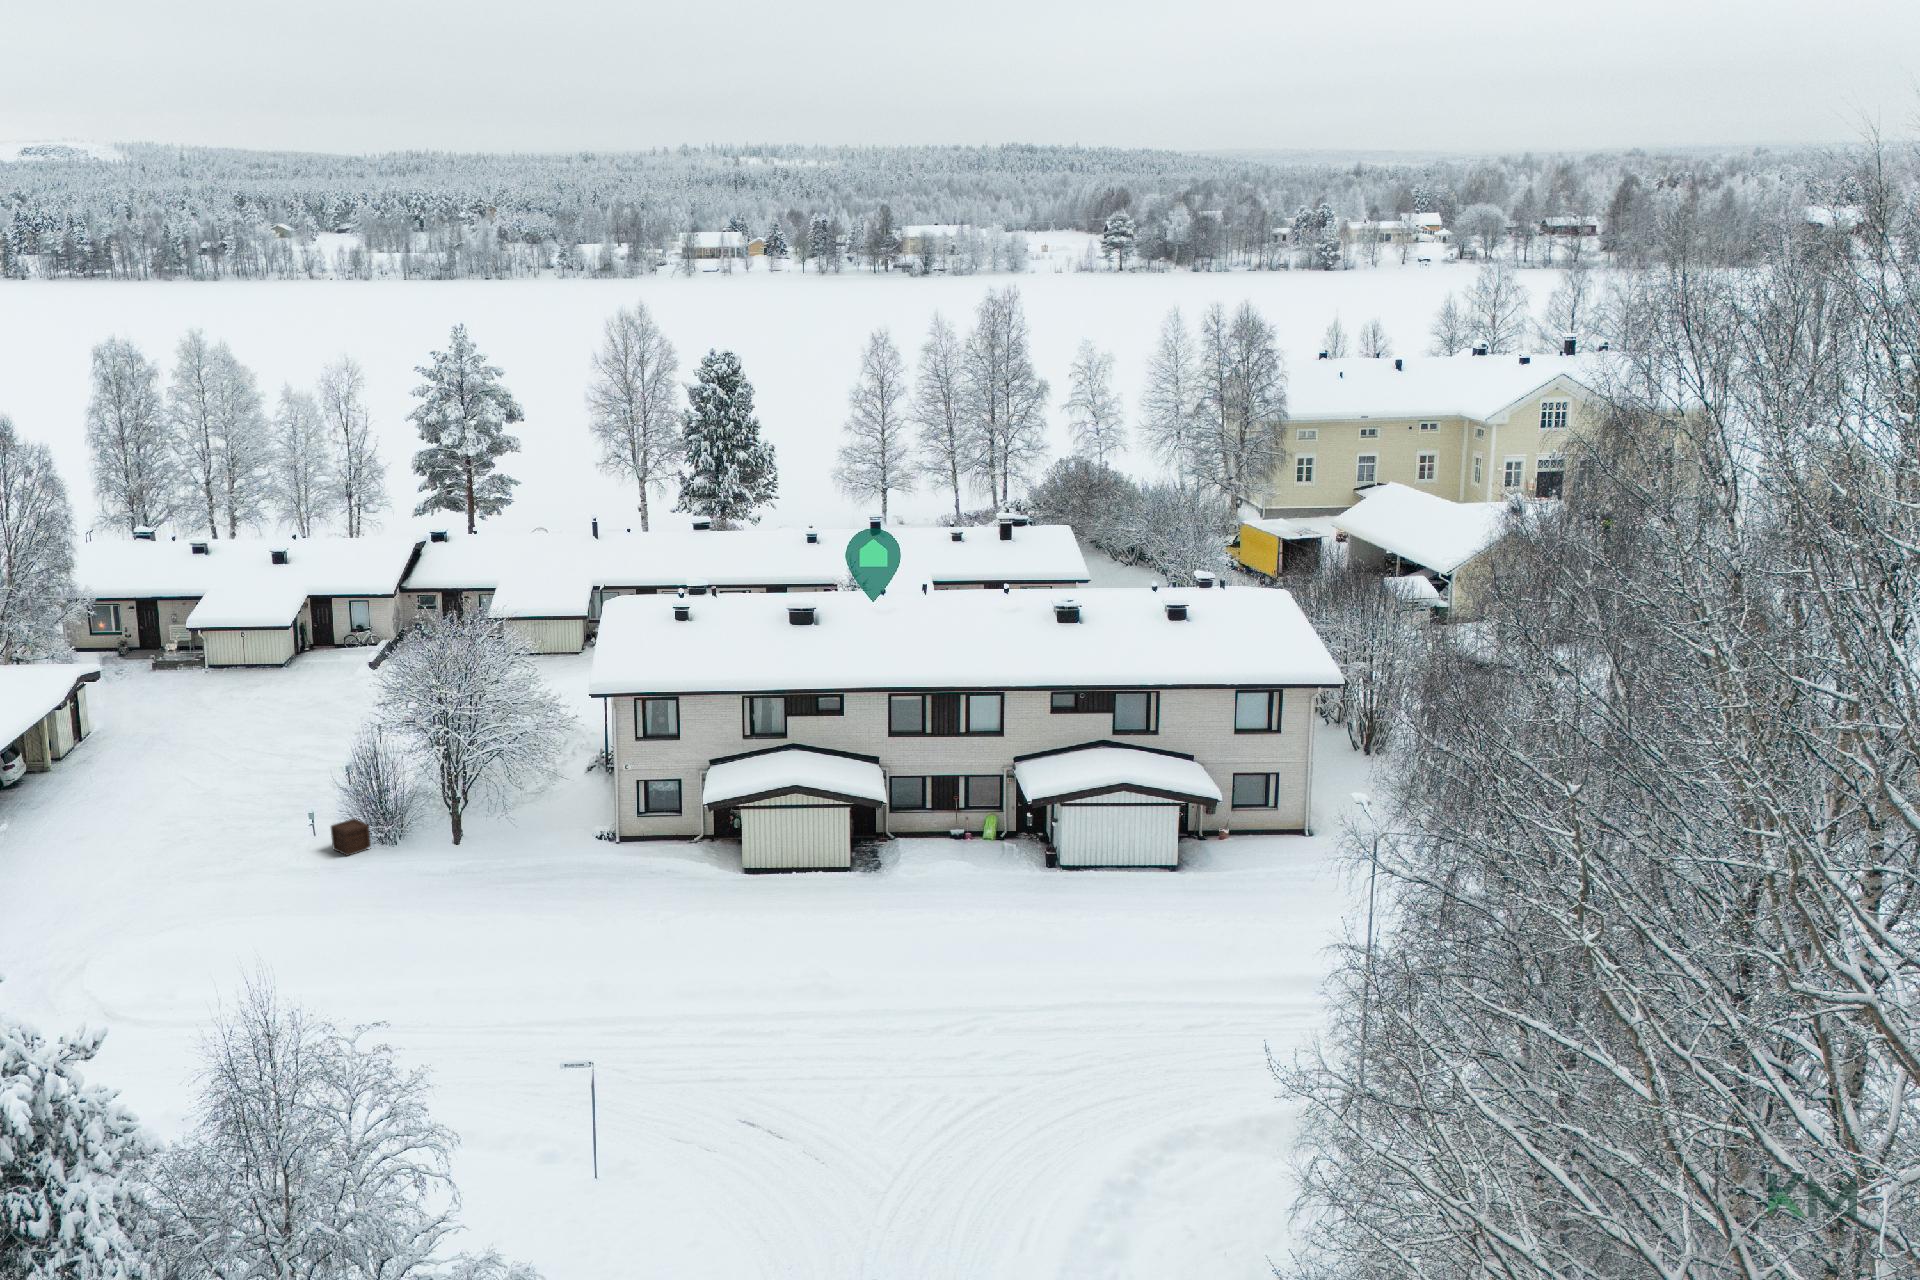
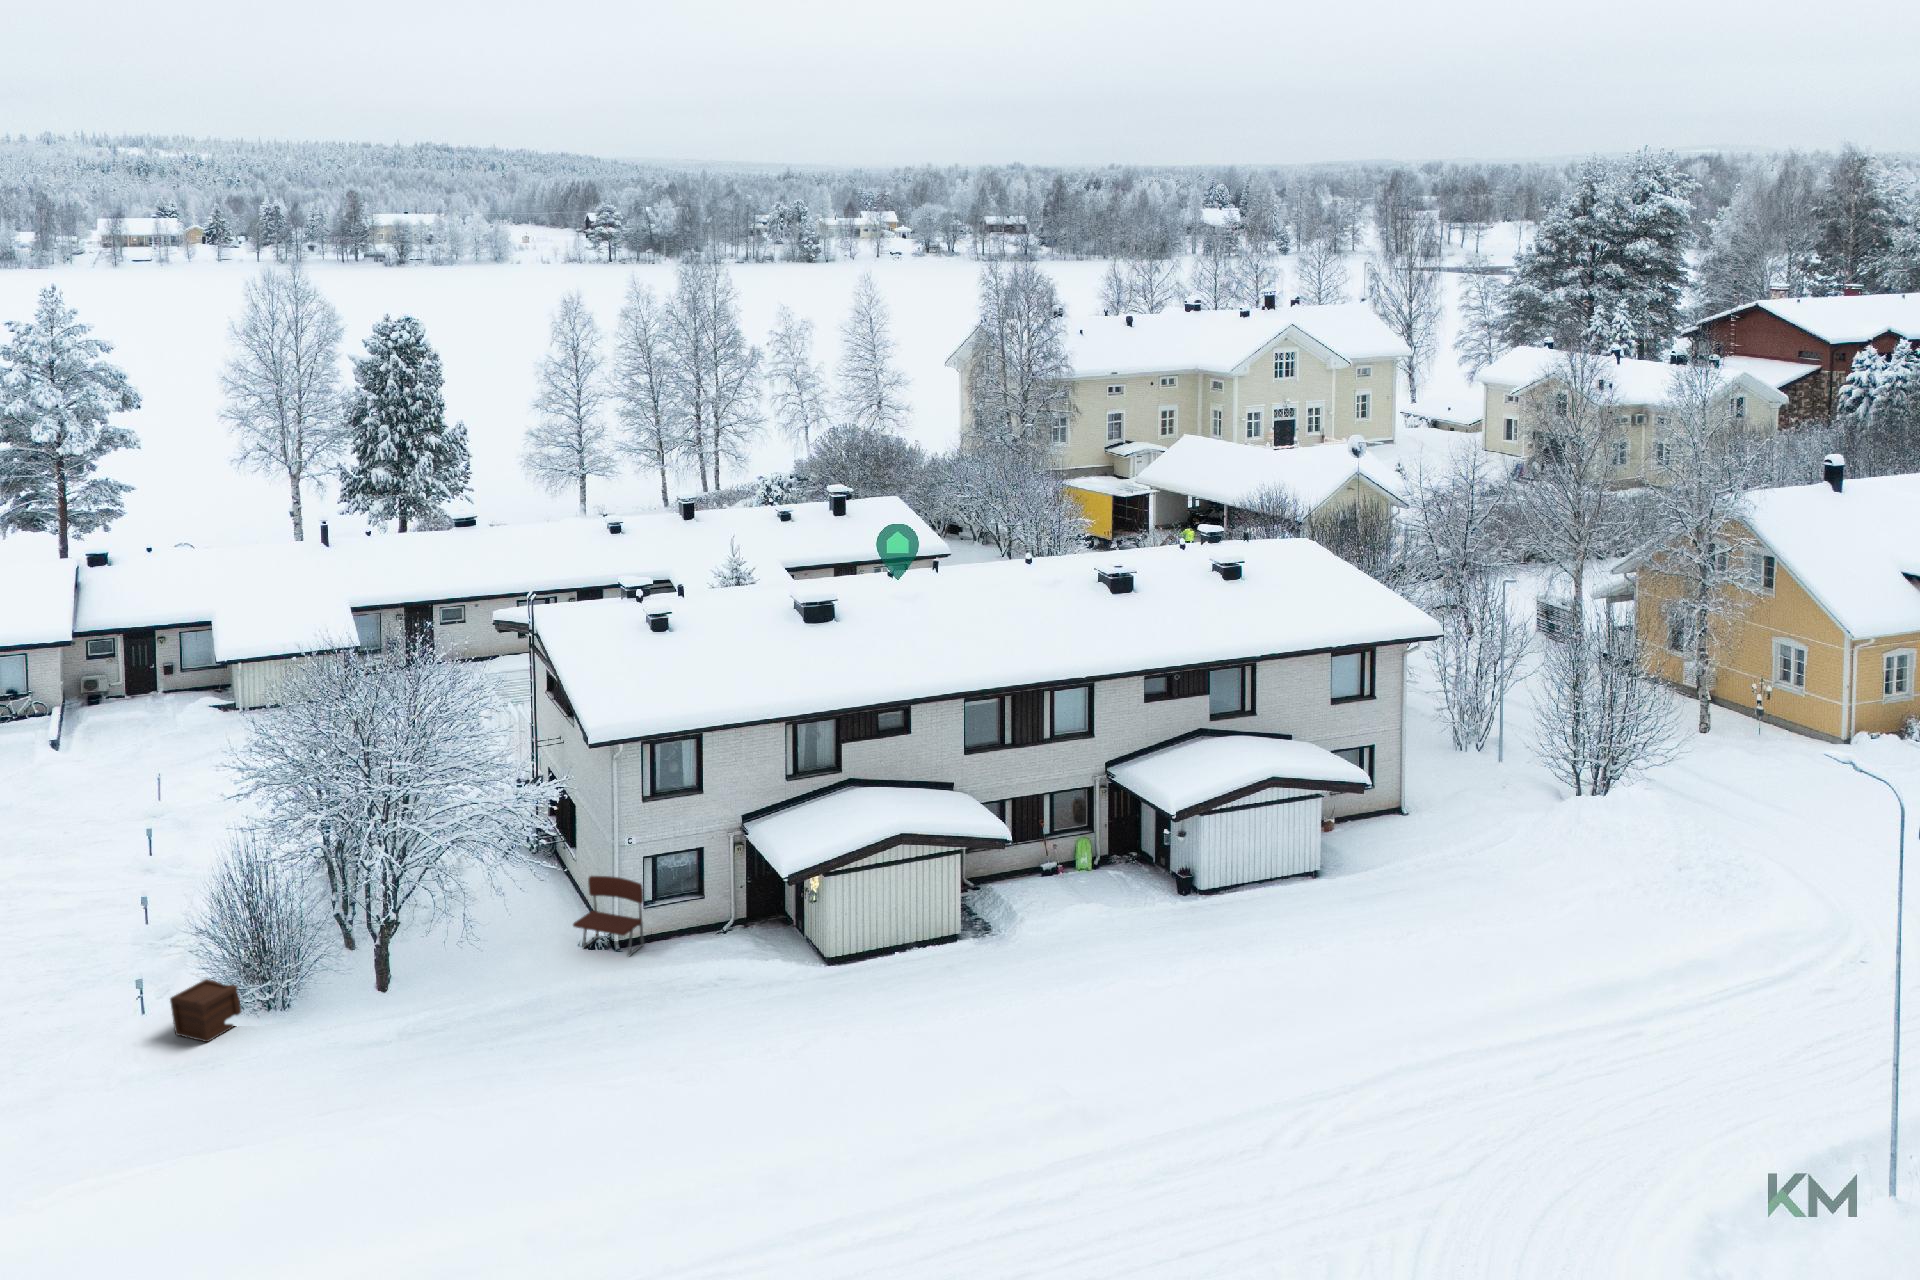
bench: none [582,789,628,847] -> present [573,876,644,956]

